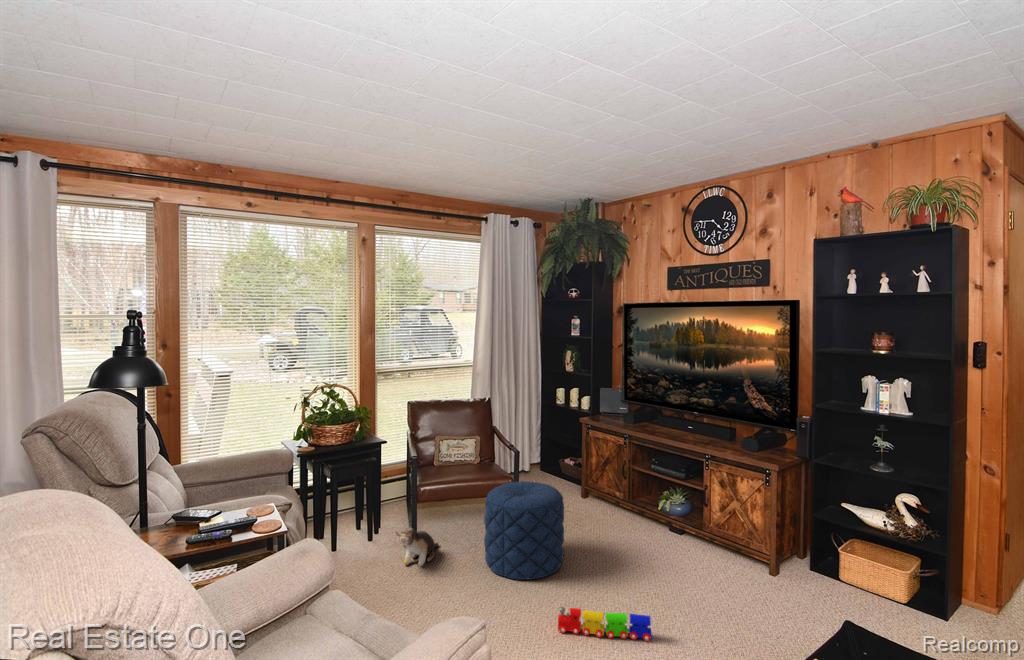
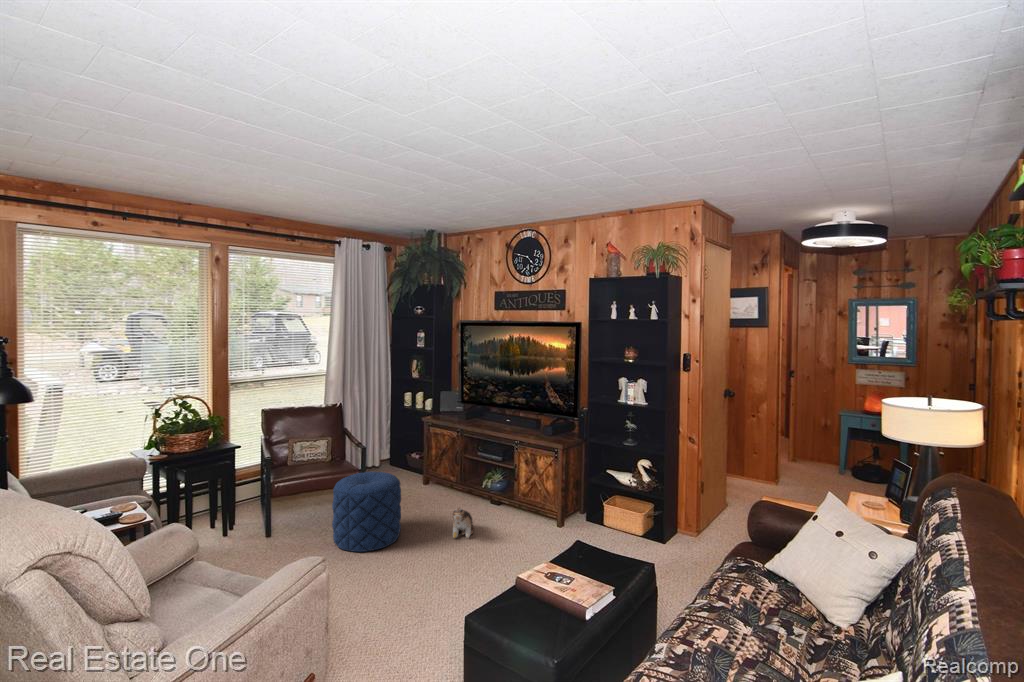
plush toy: present [396,527,438,566] -> present [453,508,474,538]
toy train: present [558,607,652,641] -> none [390,564,463,586]

